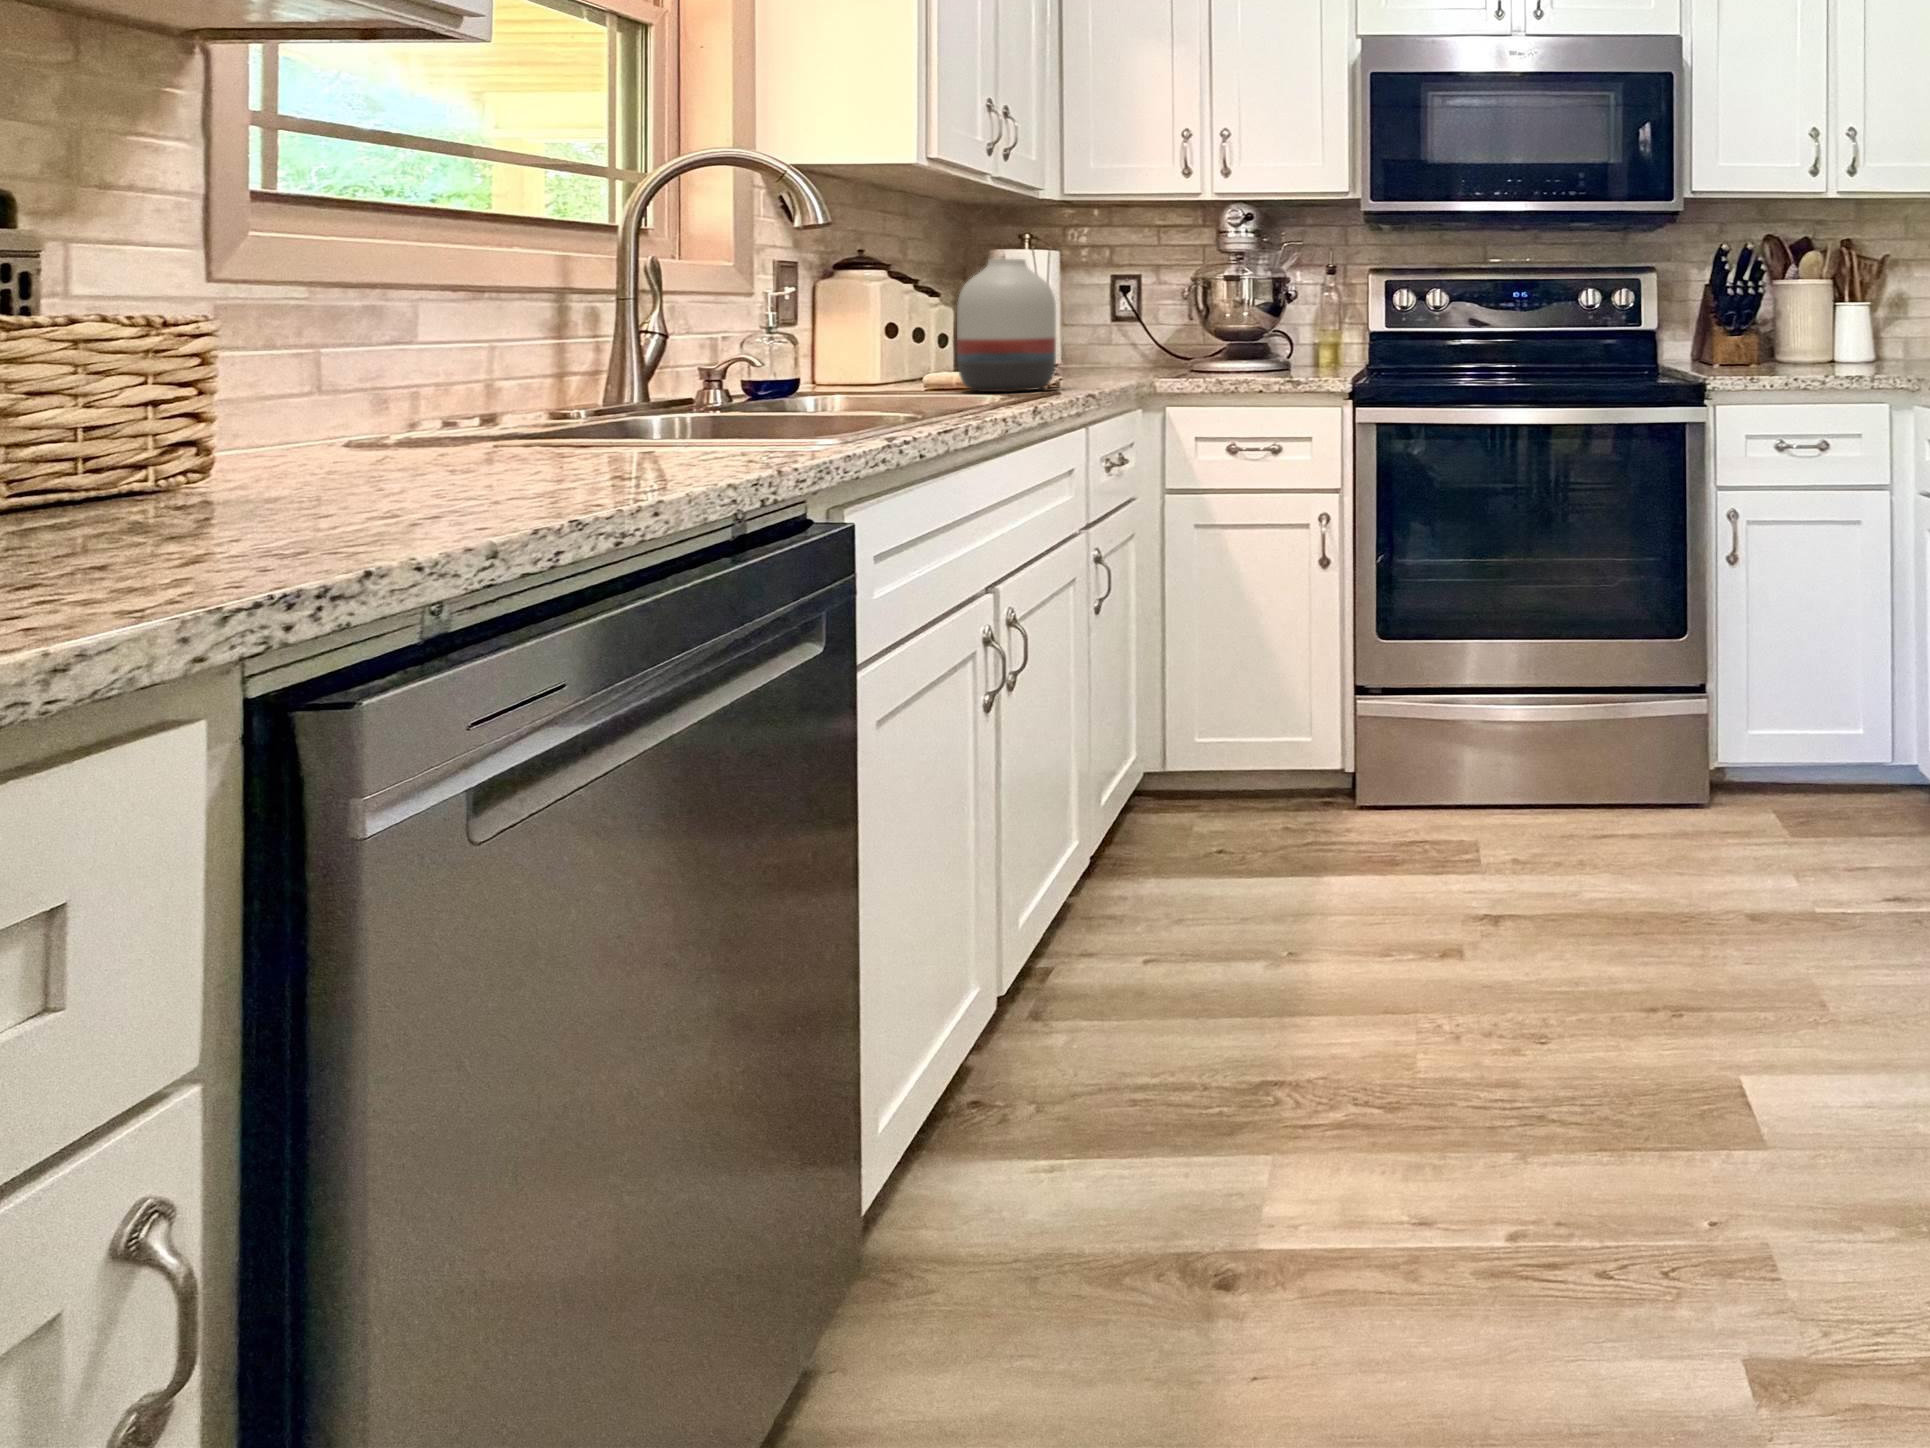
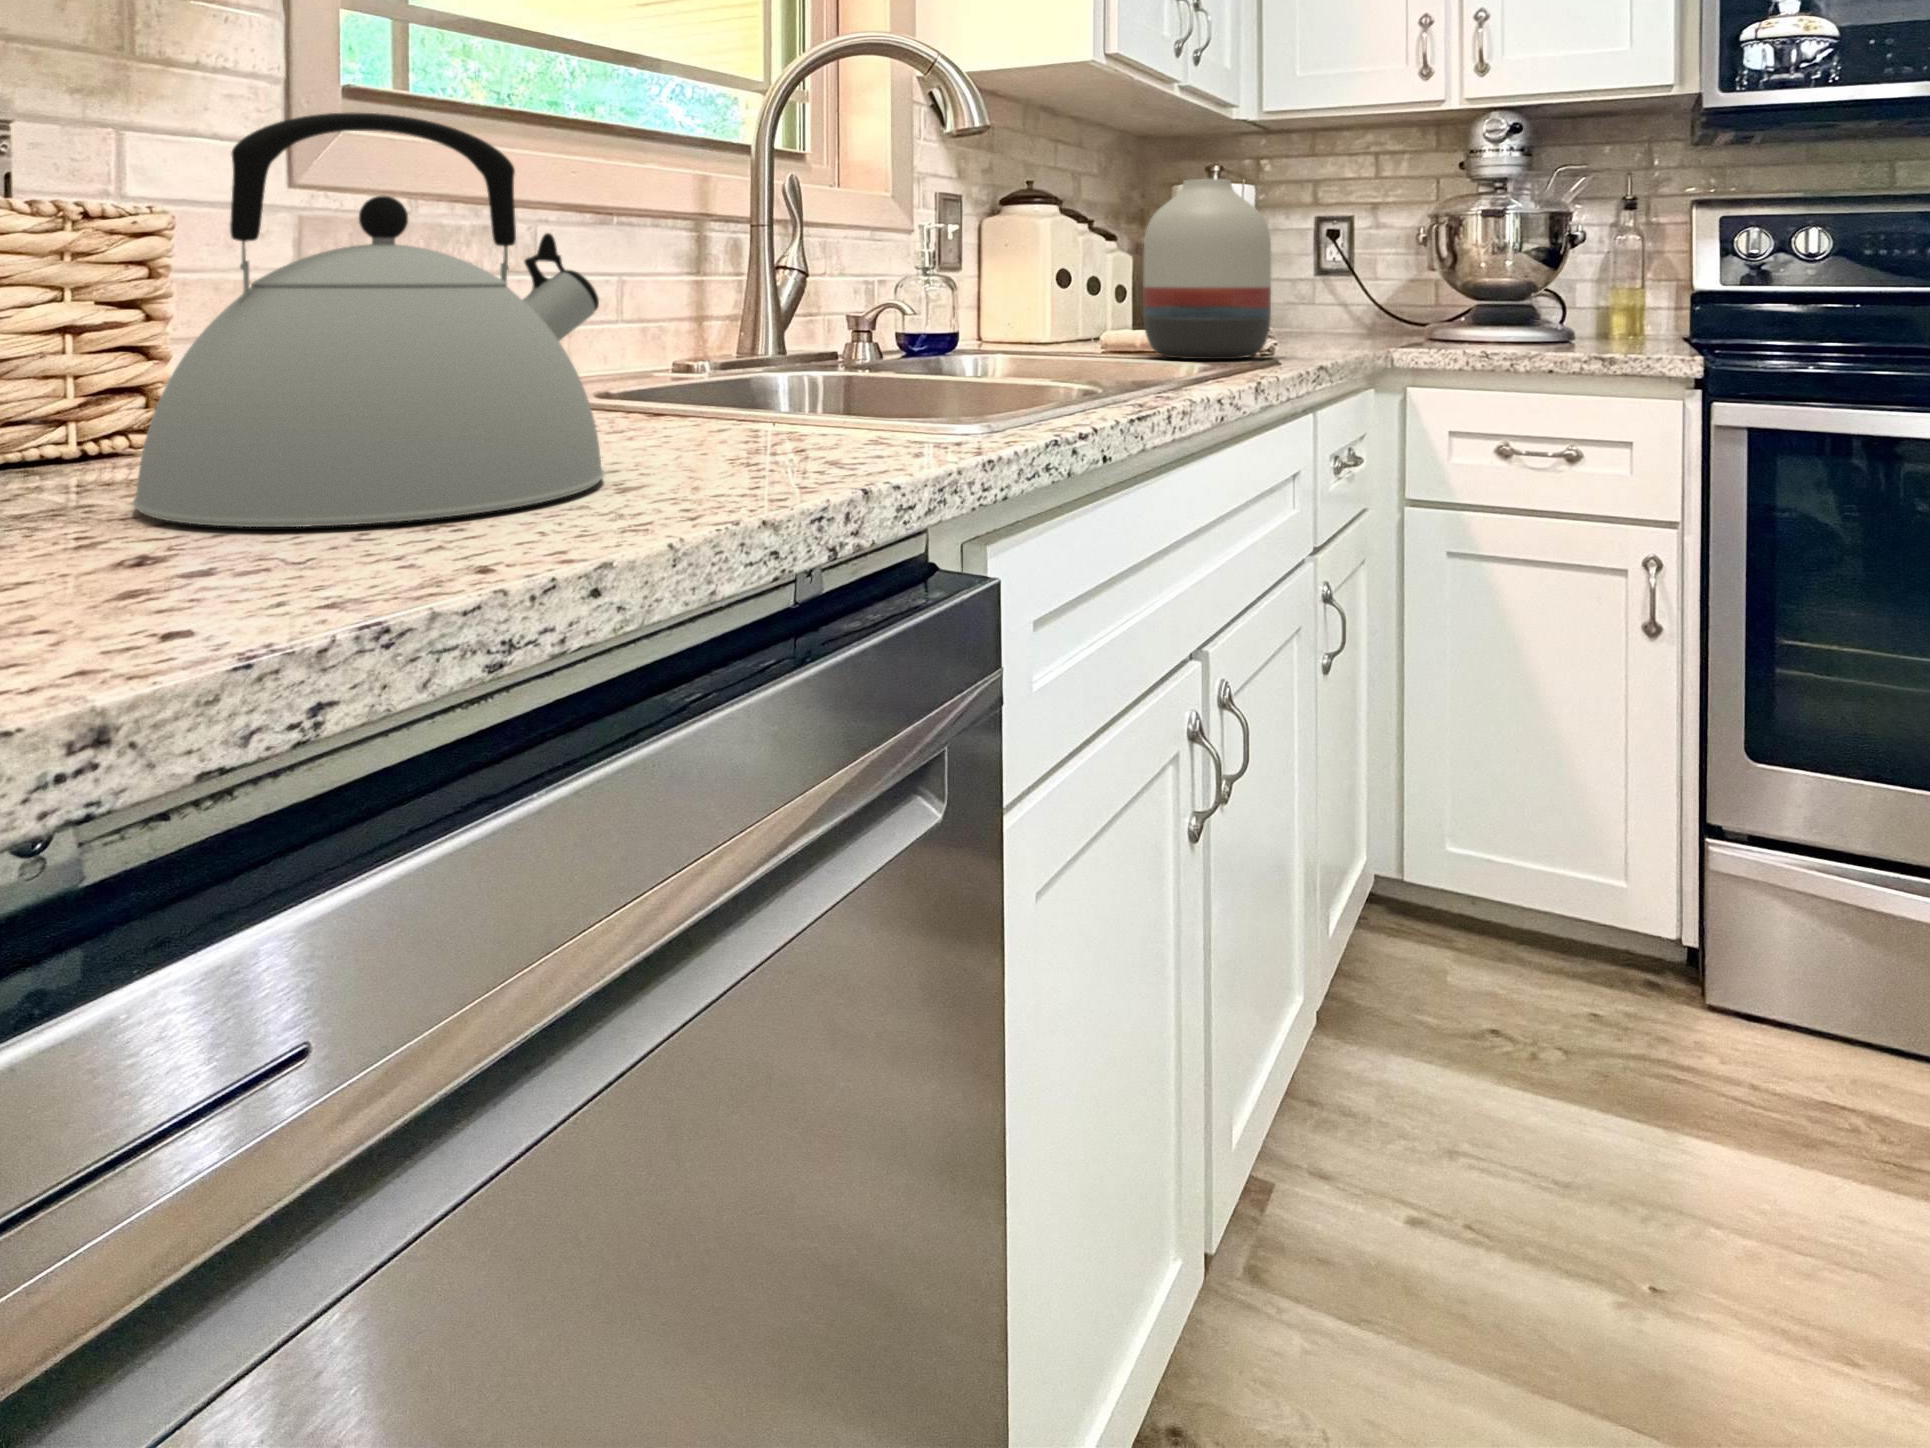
kettle: none [285,265,606,507] -> present [133,113,604,527]

